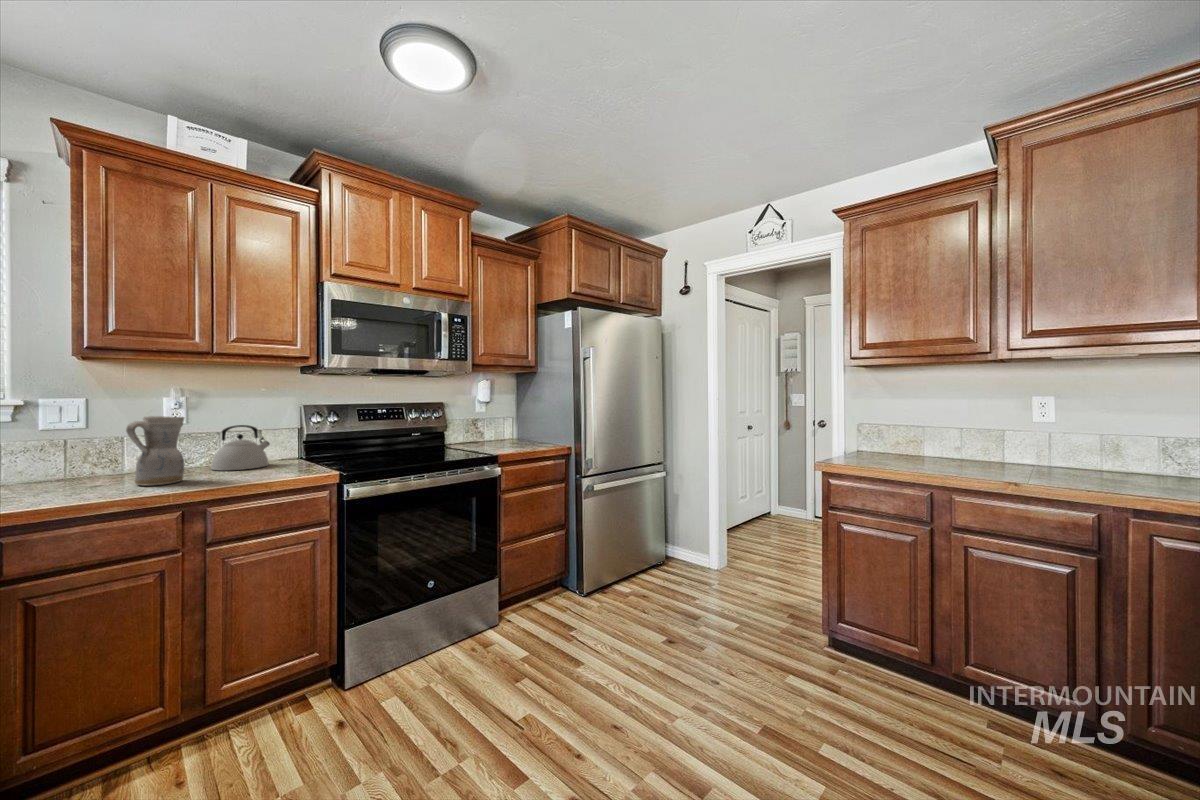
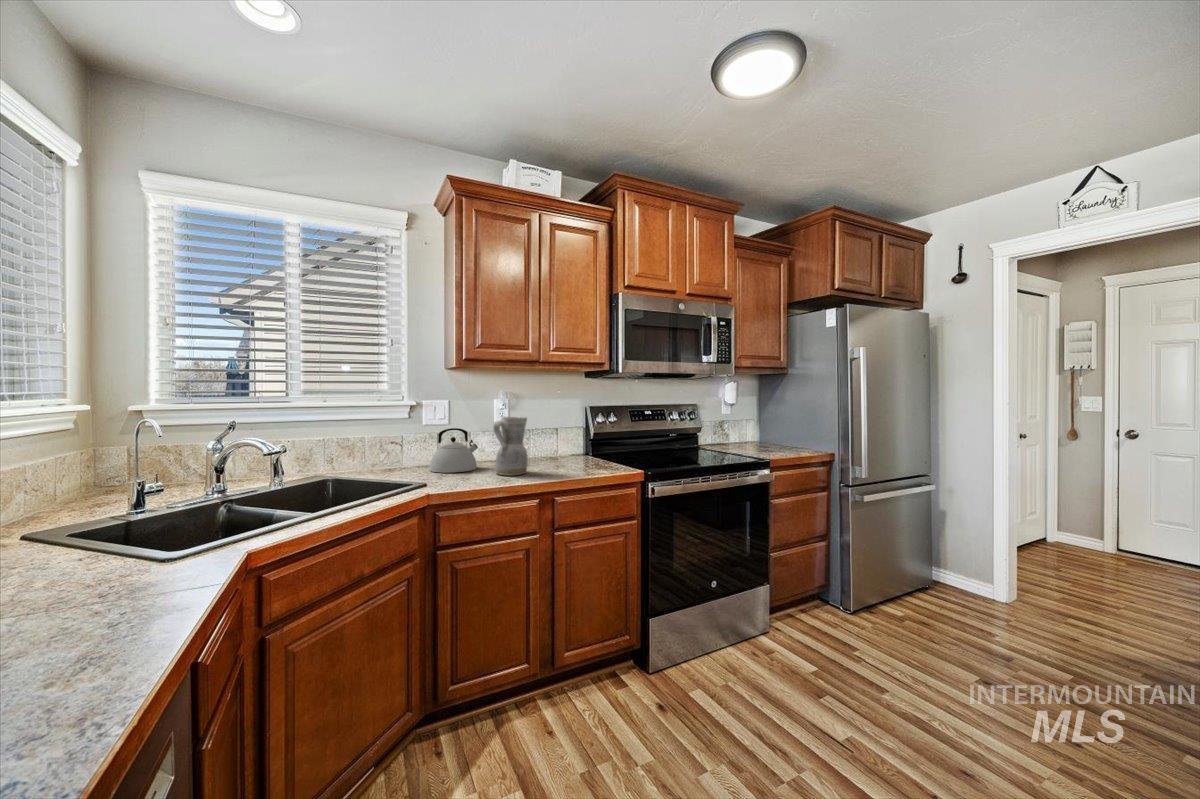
kettle: present [211,425,270,470] -> present [429,428,478,473]

